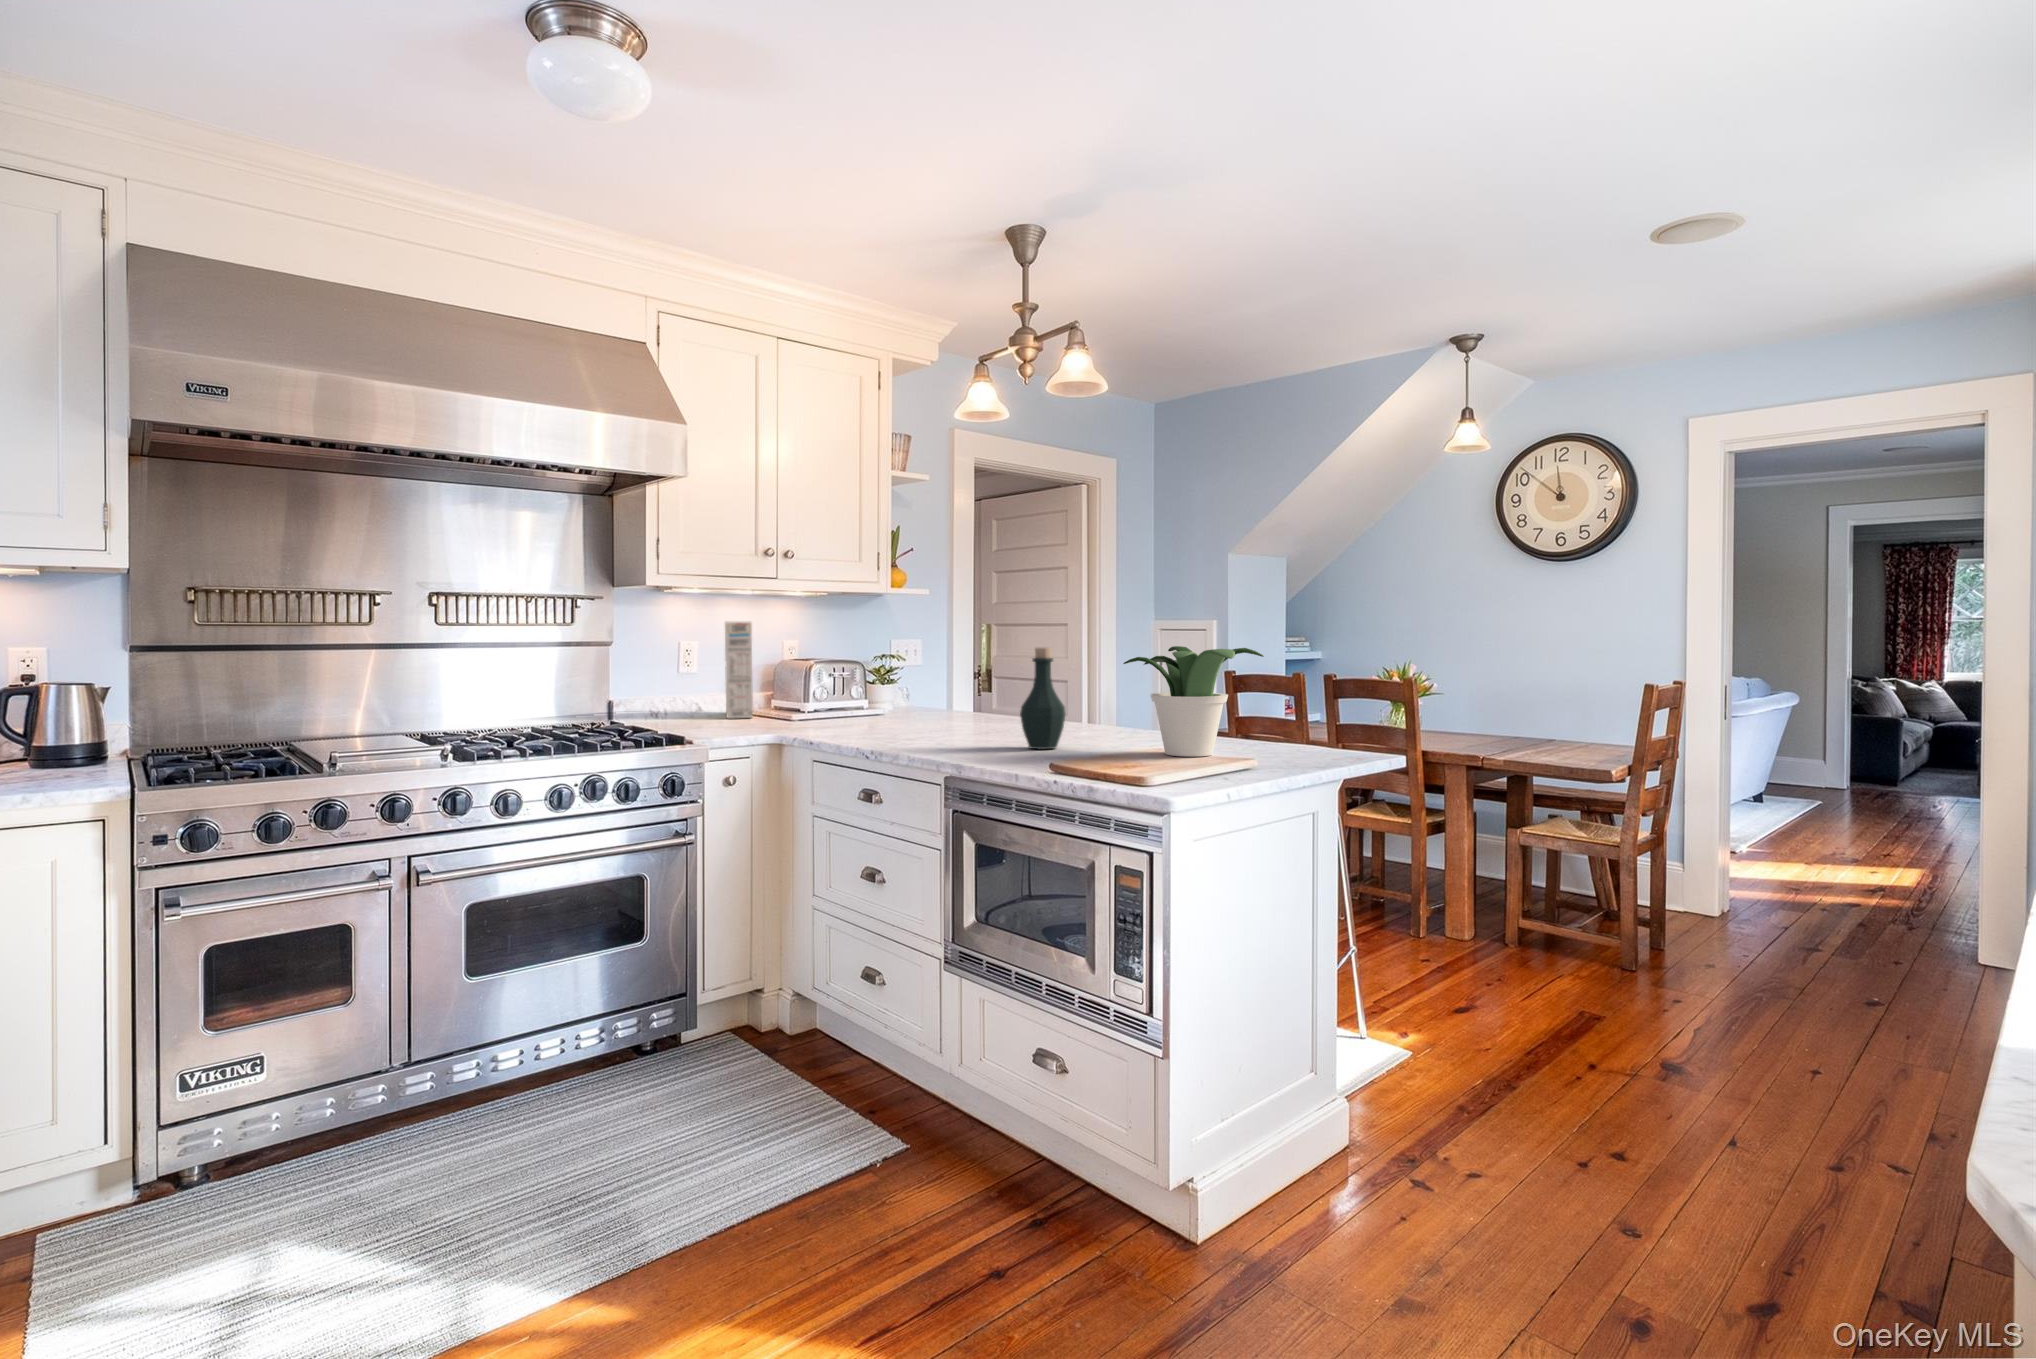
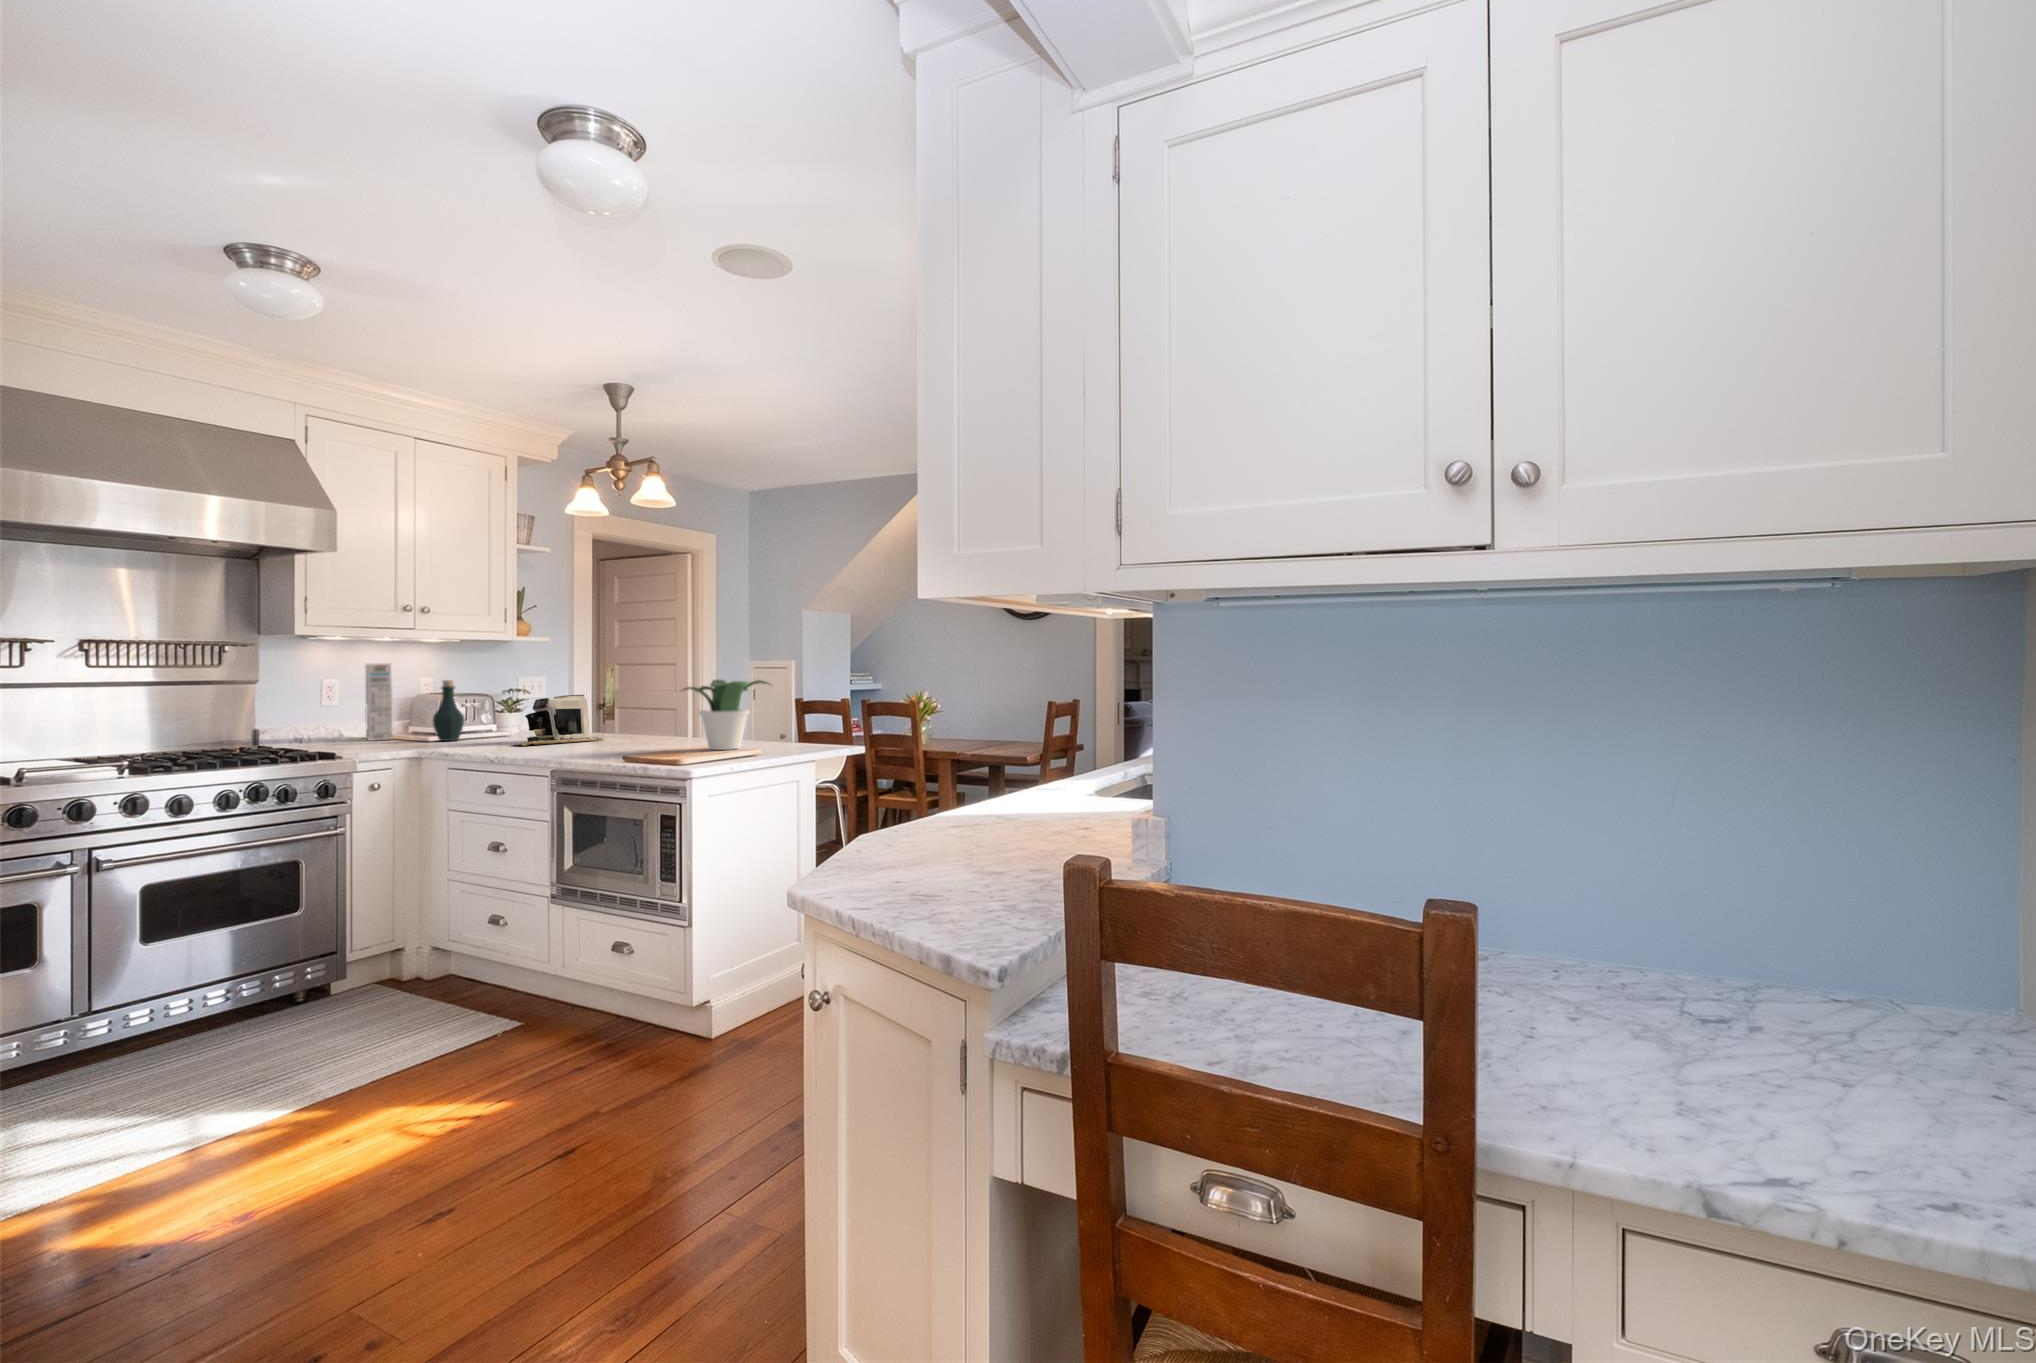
bottle: present [1020,648,1066,749] -> present [433,680,464,741]
coffee maker: none [887,665,1005,735] -> present [515,695,604,746]

